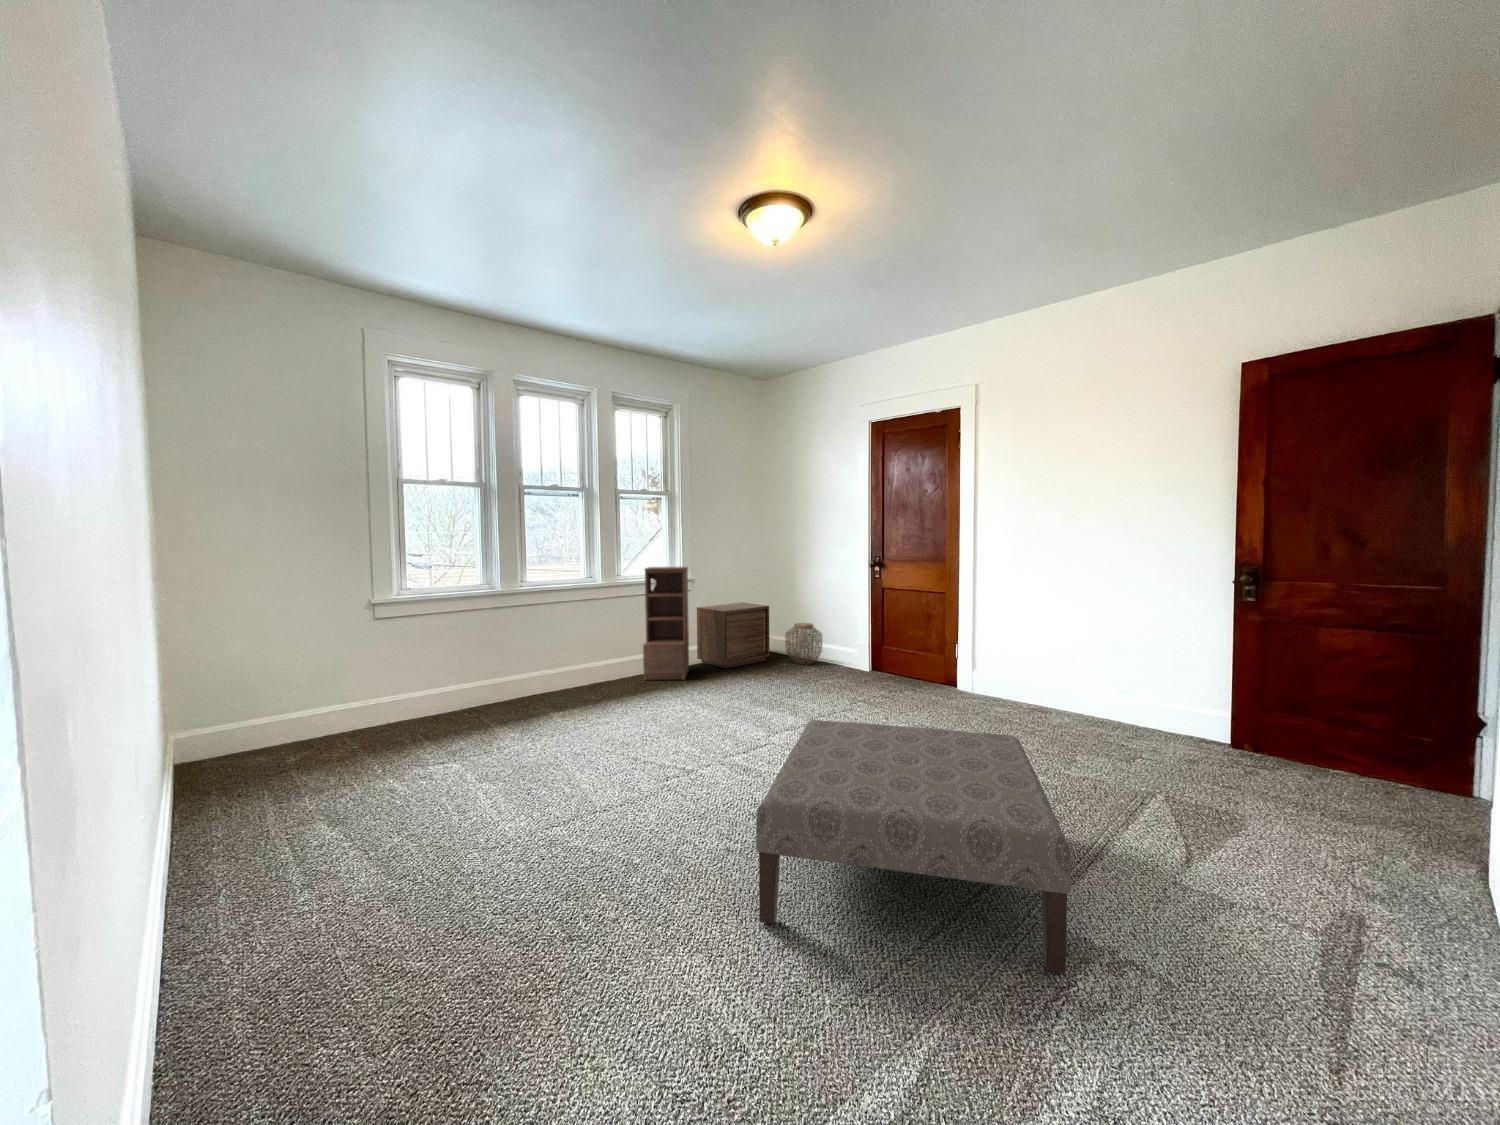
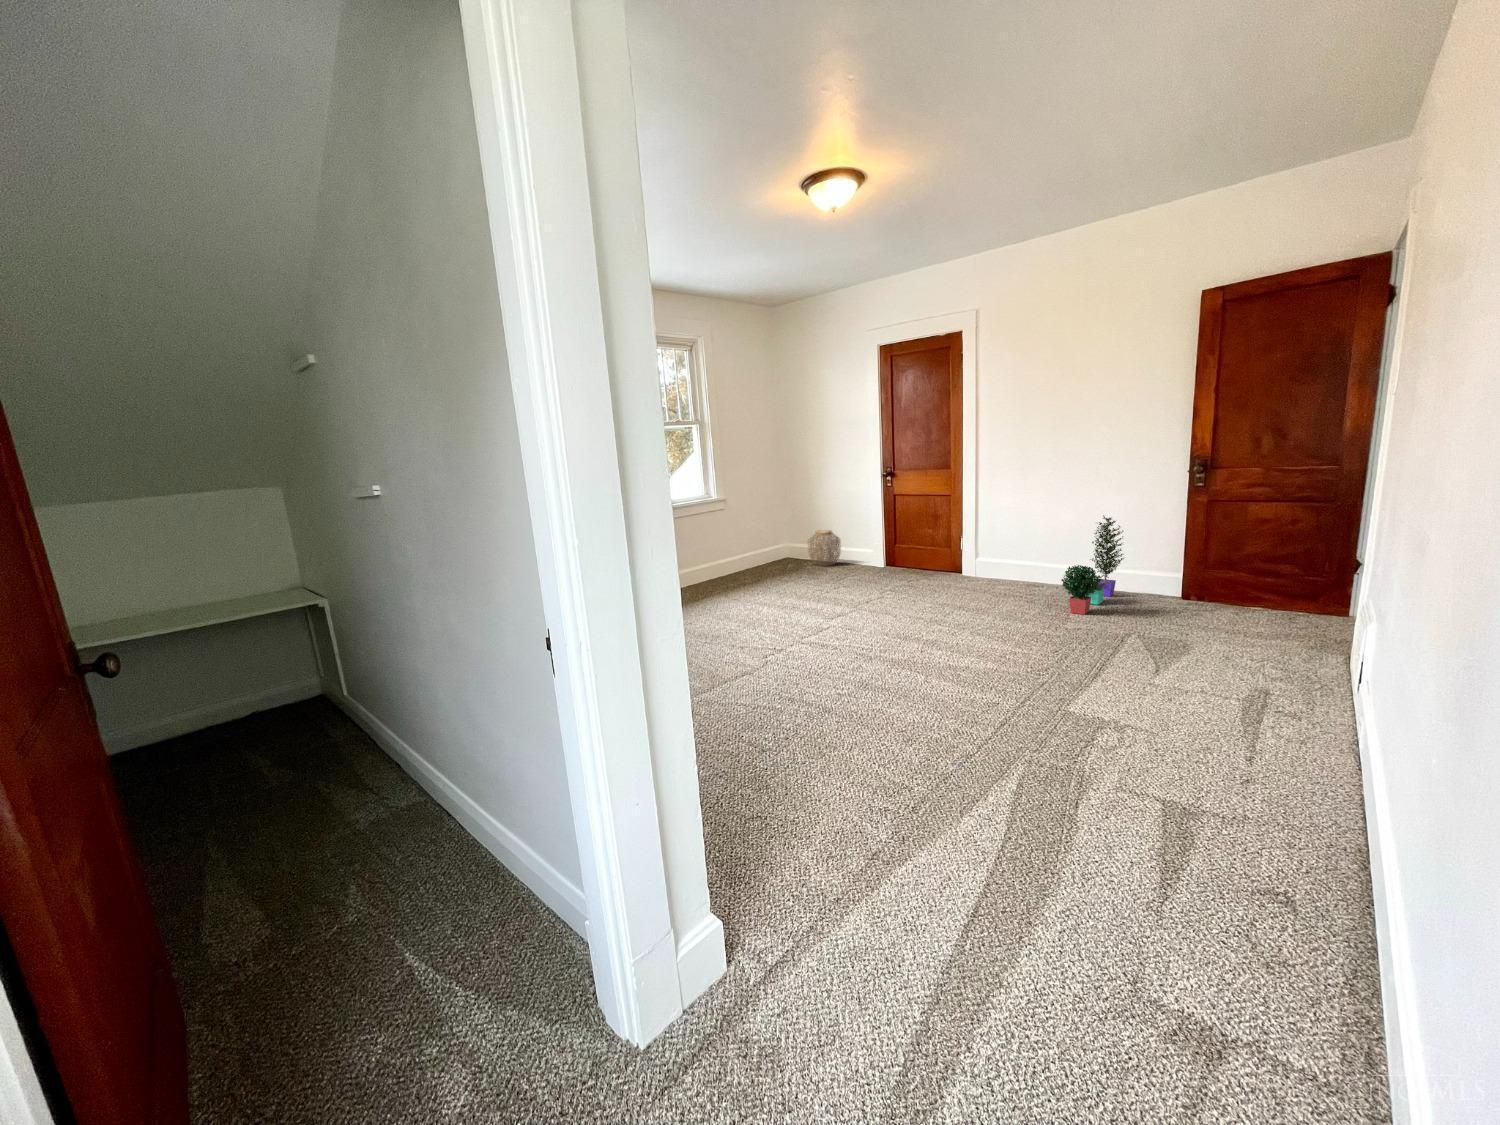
bookshelf: present [643,567,689,680] -> none [687,488,731,589]
nightstand: present [697,602,769,668] -> none [729,516,794,574]
potted plant: none [1066,629,1156,757] -> present [1061,515,1124,614]
ottoman: present [756,720,1071,973] -> none [879,598,1094,735]

